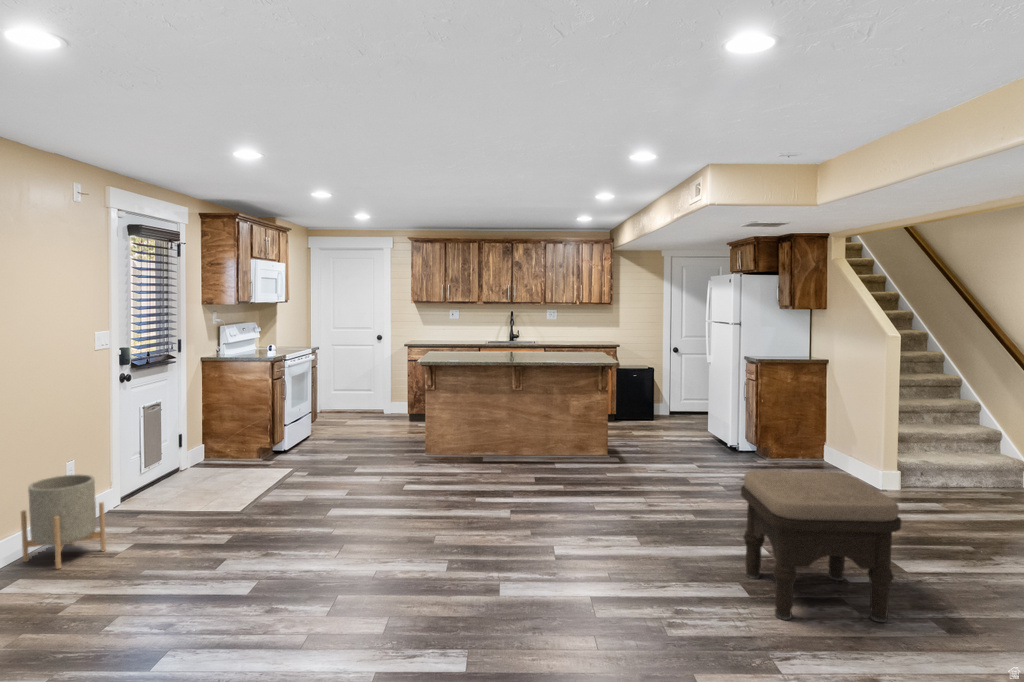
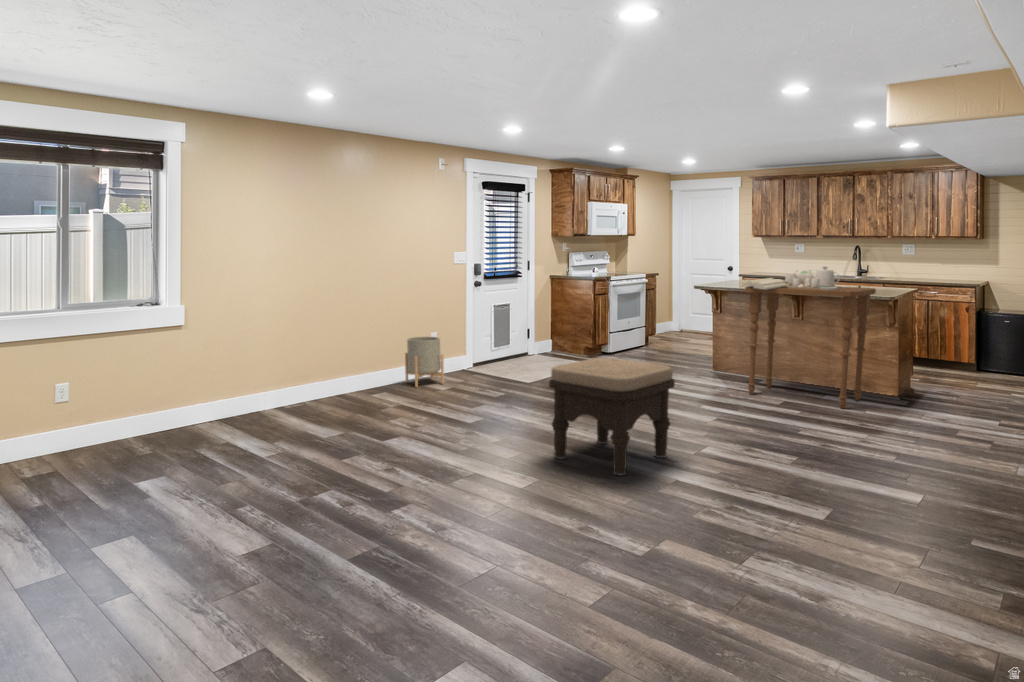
side table: none [500,342,622,484] -> present [742,267,876,408]
ottoman: present [741,471,902,622] -> present [549,358,675,475]

